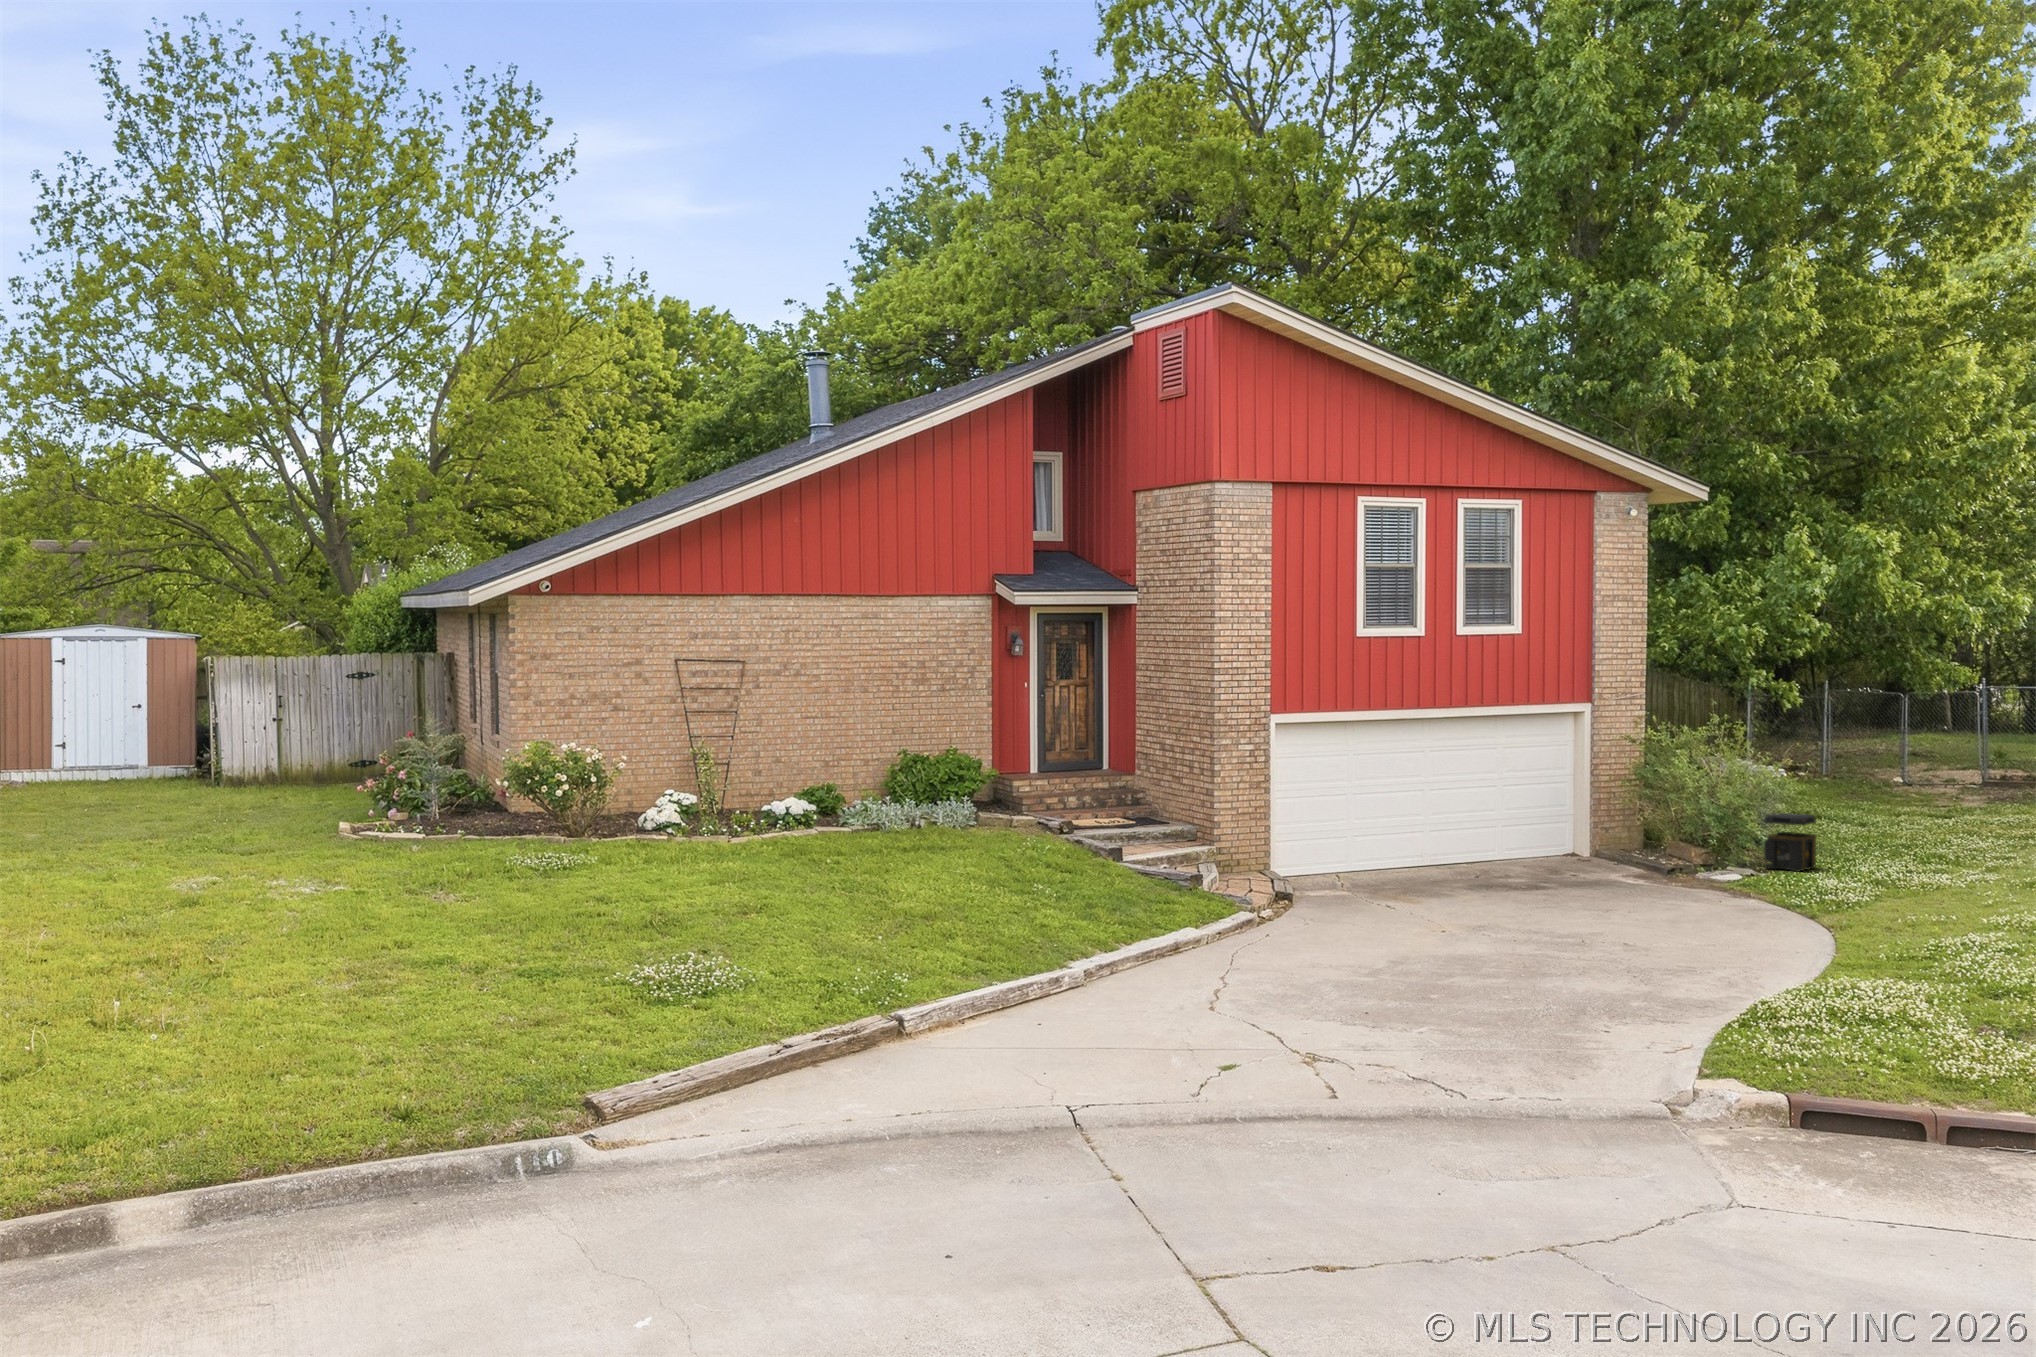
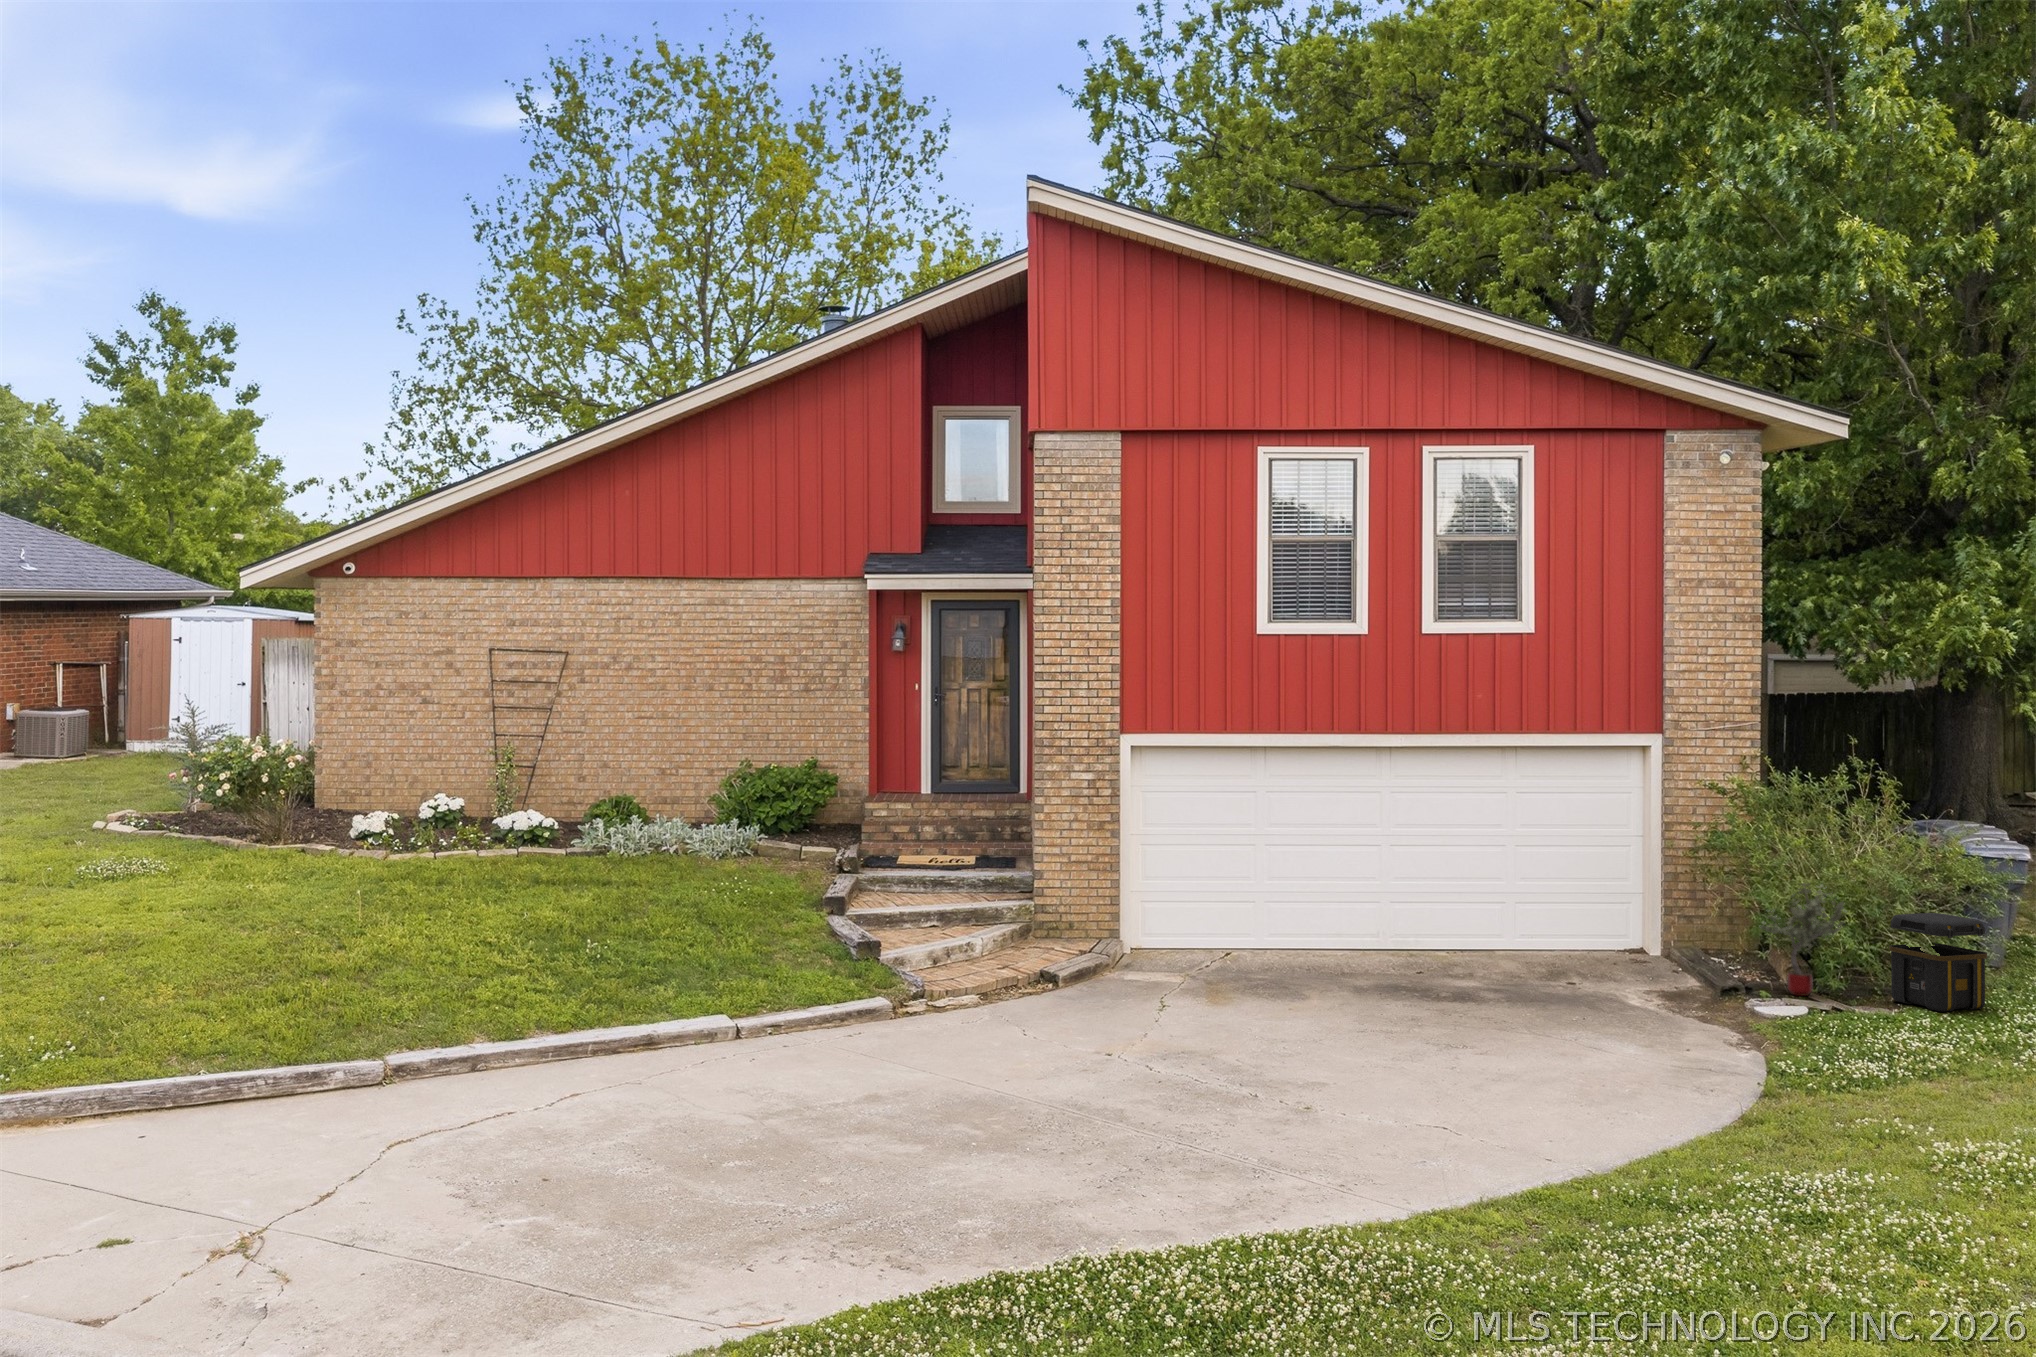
potted tree: none [1683,798,1745,871] -> present [1760,883,1844,996]

